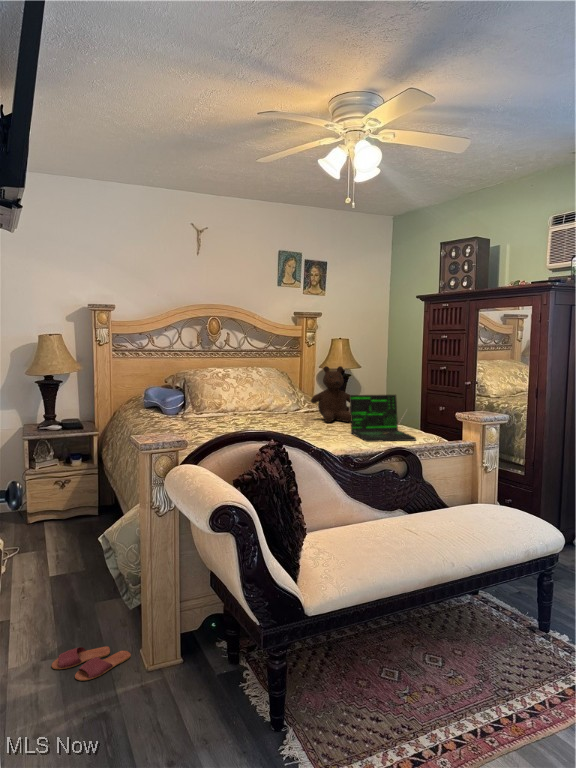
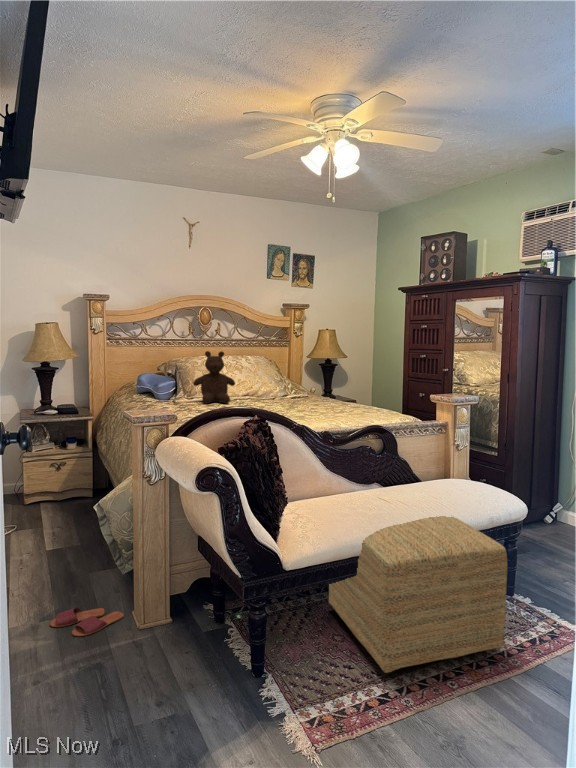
teddy bear: present [311,366,351,422] -> present [193,351,235,404]
laptop: present [350,395,416,442] -> none [332,379,394,422]
ottoman: none [351,536,550,729] -> present [329,516,507,673]

